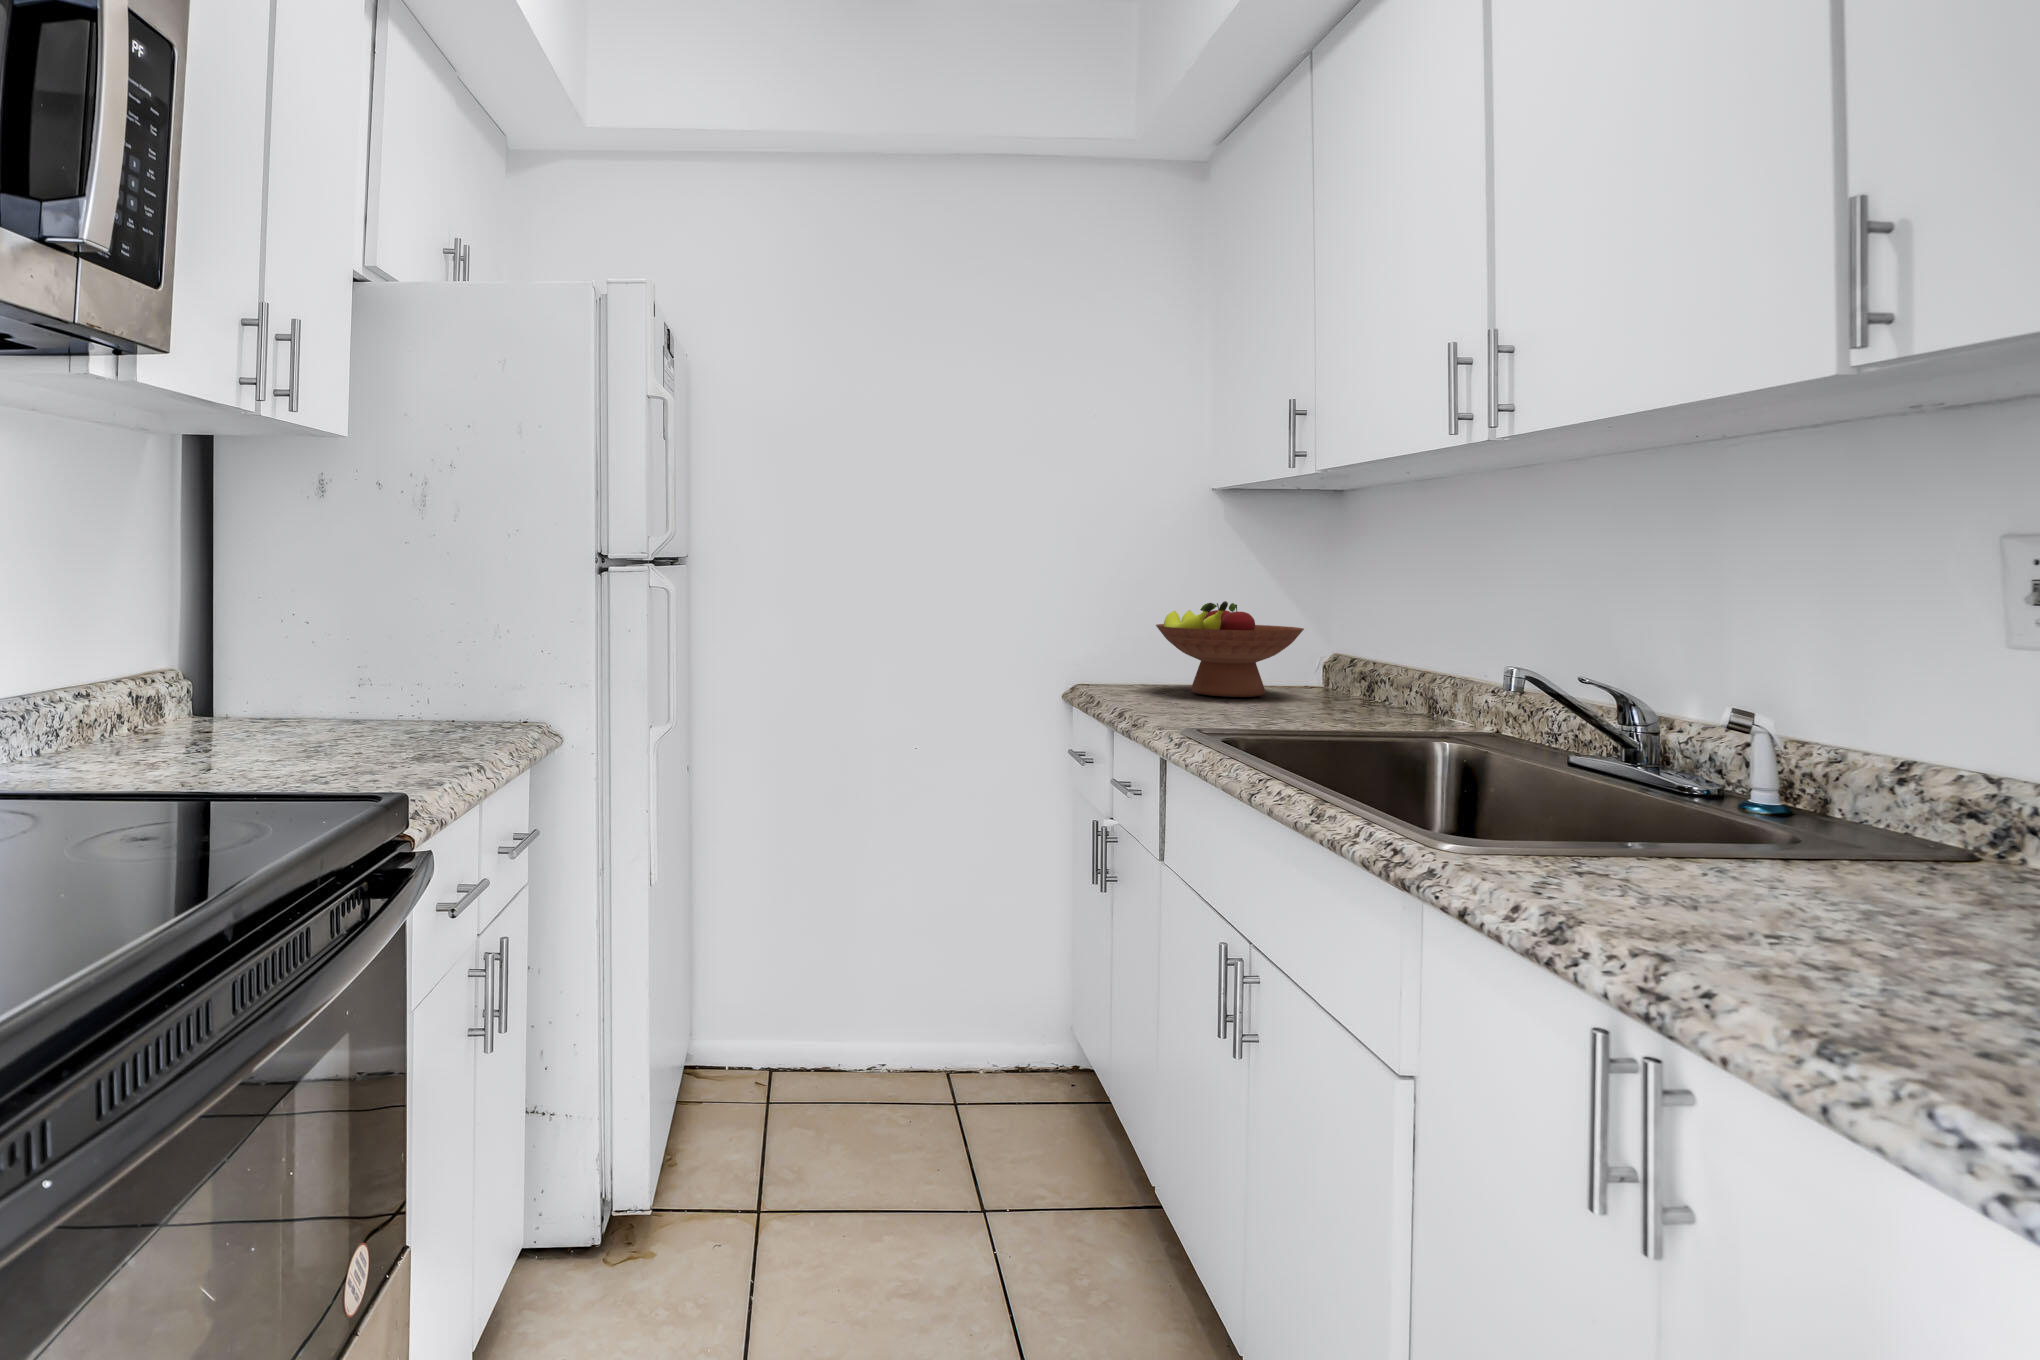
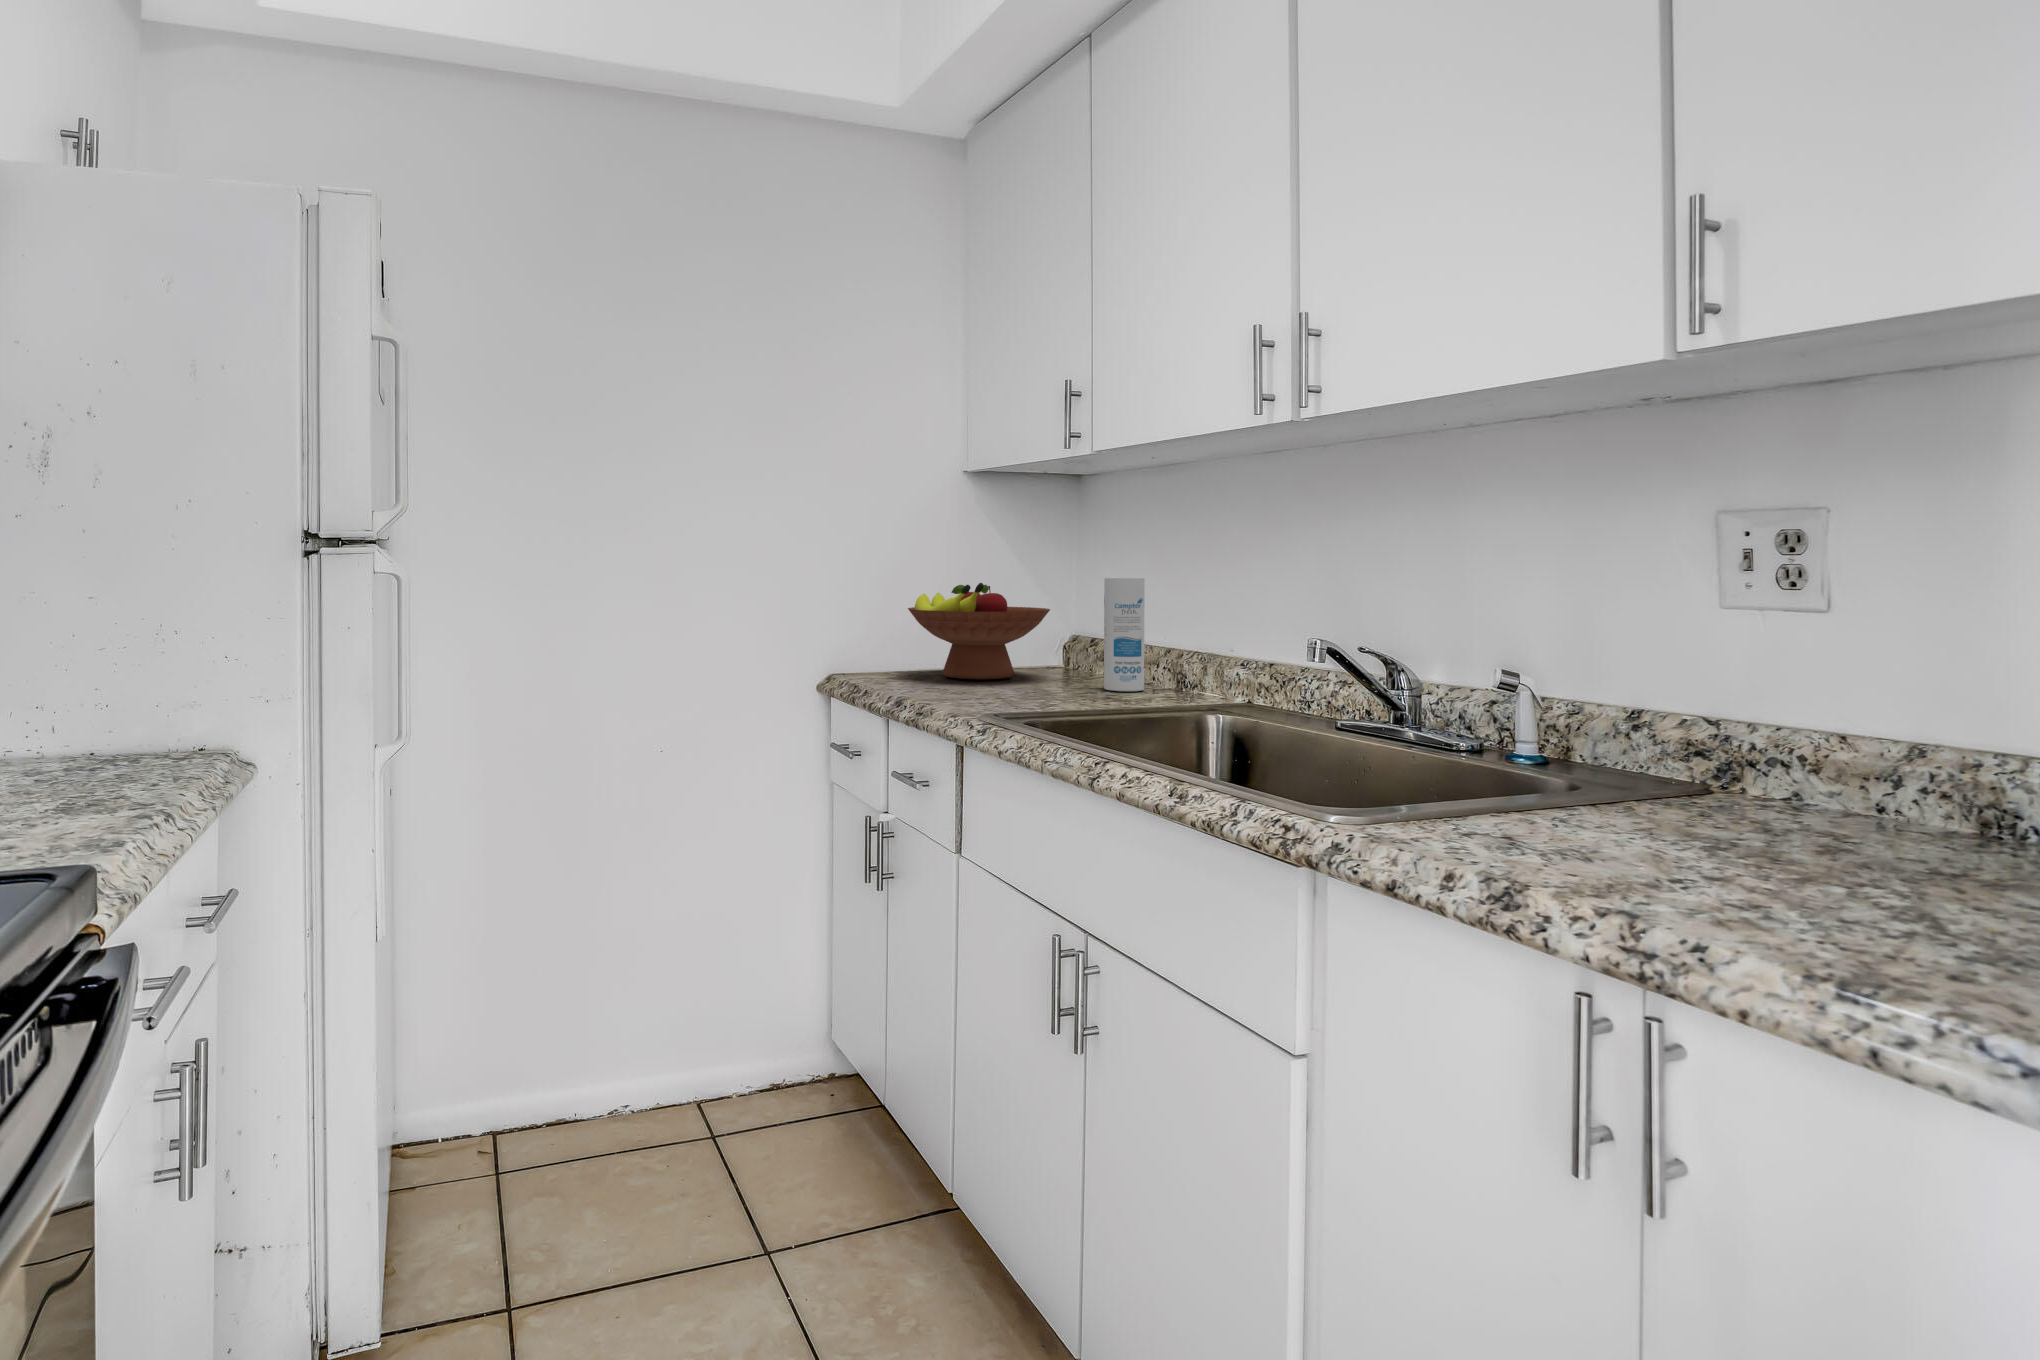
canister: none [1351,598,1397,715] -> present [1104,577,1144,691]

